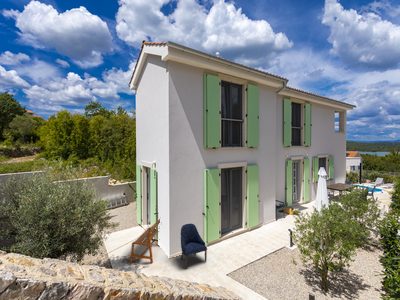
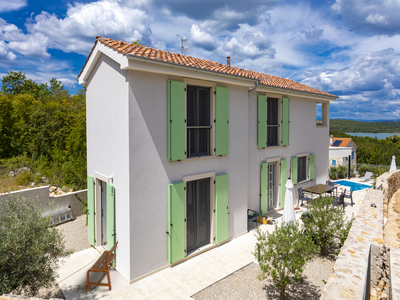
chair: present [181,224,207,269] -> none [142,244,171,293]

